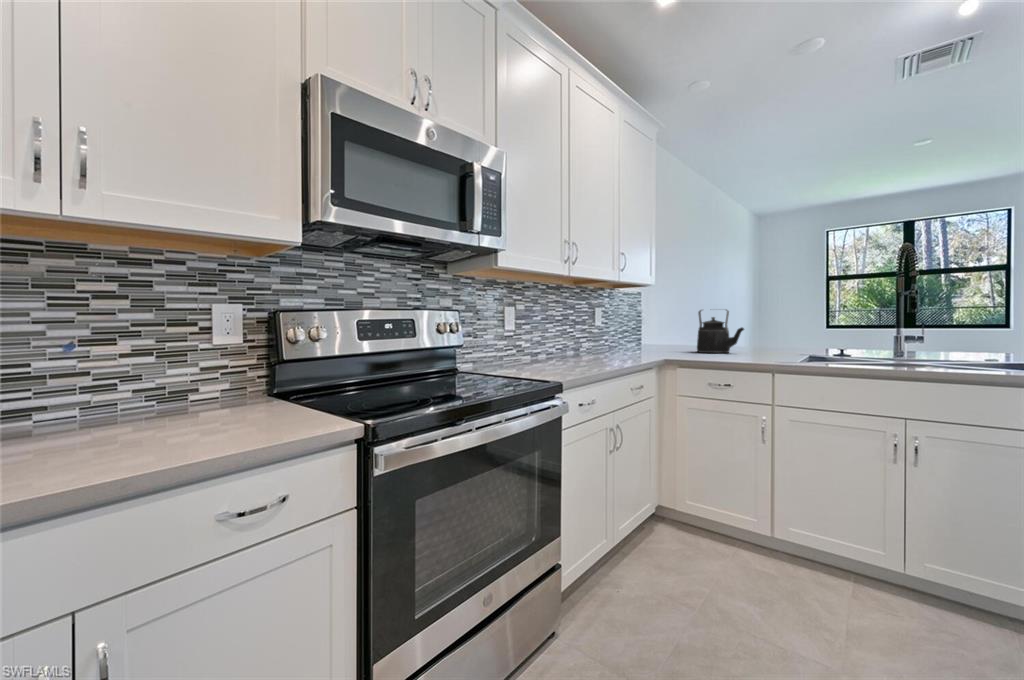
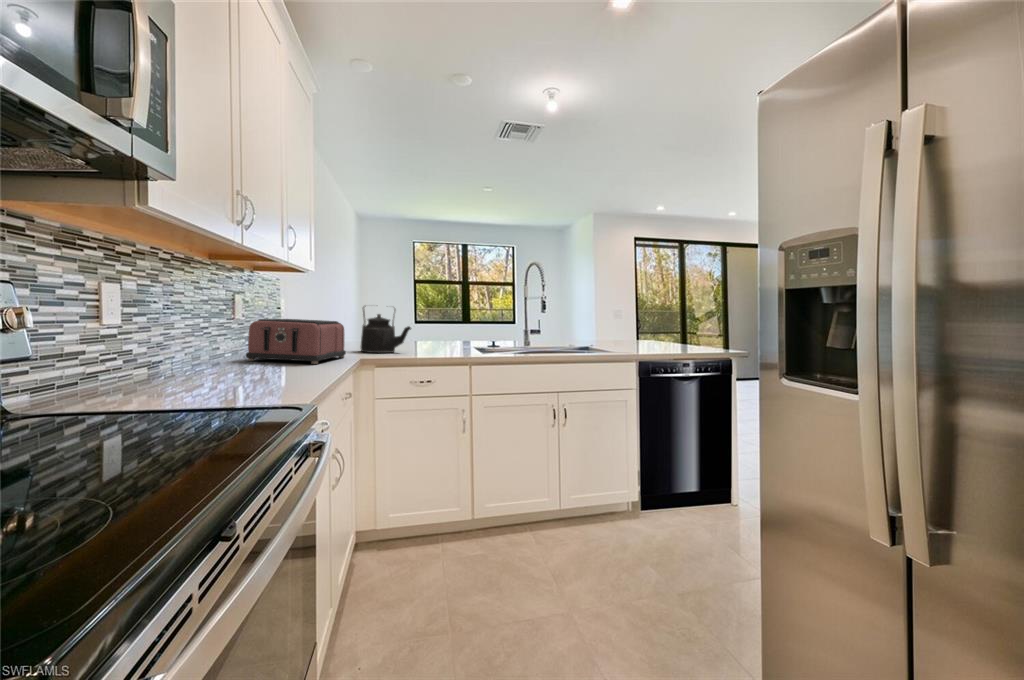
toaster: none [596,325,673,359] -> present [246,319,346,364]

